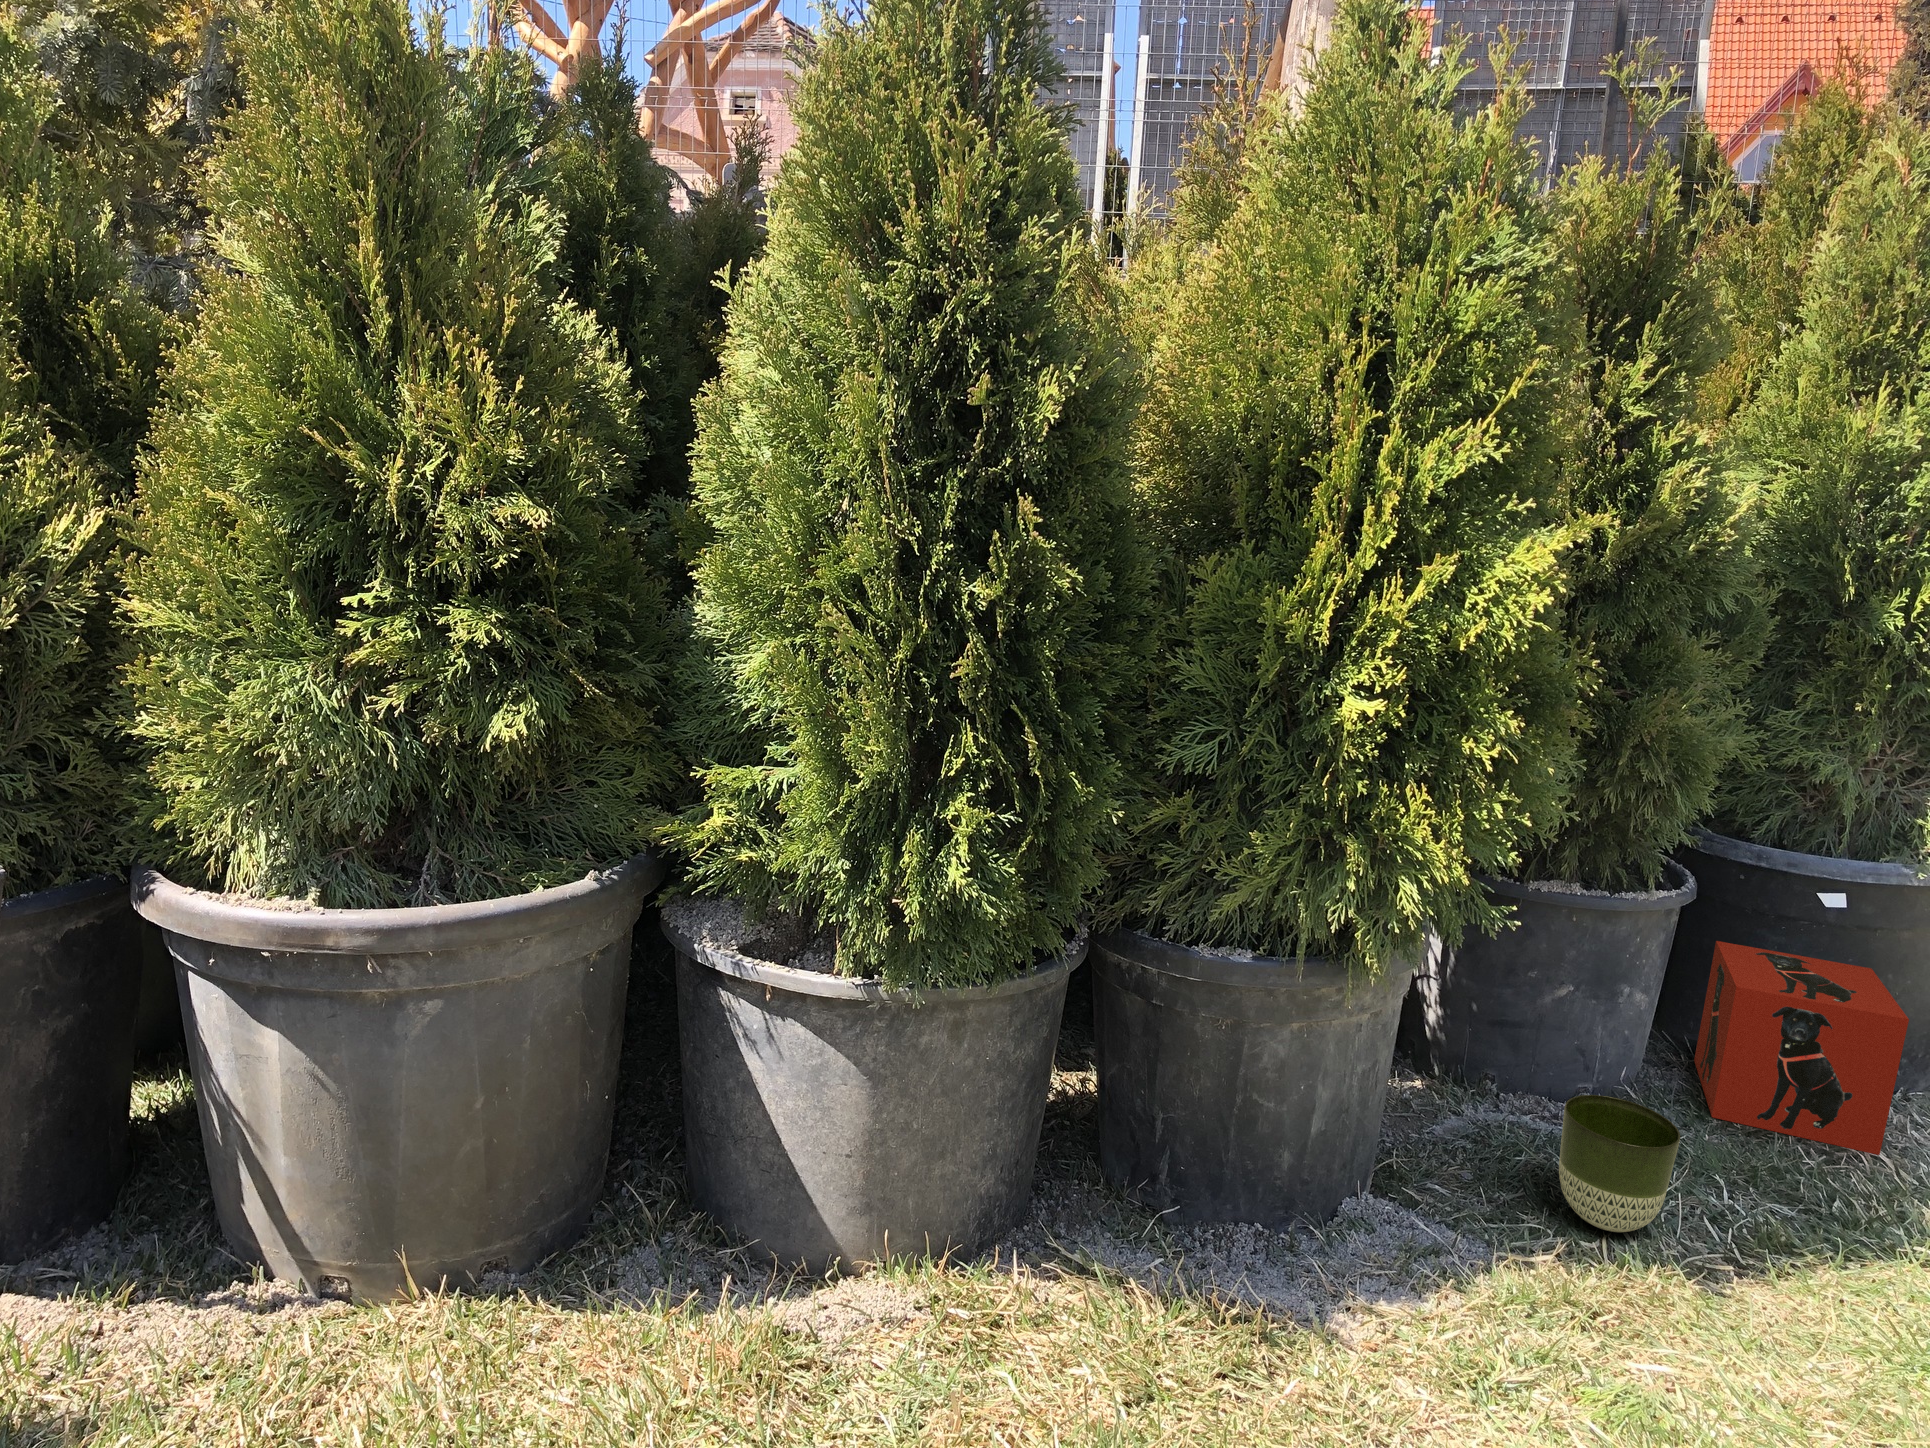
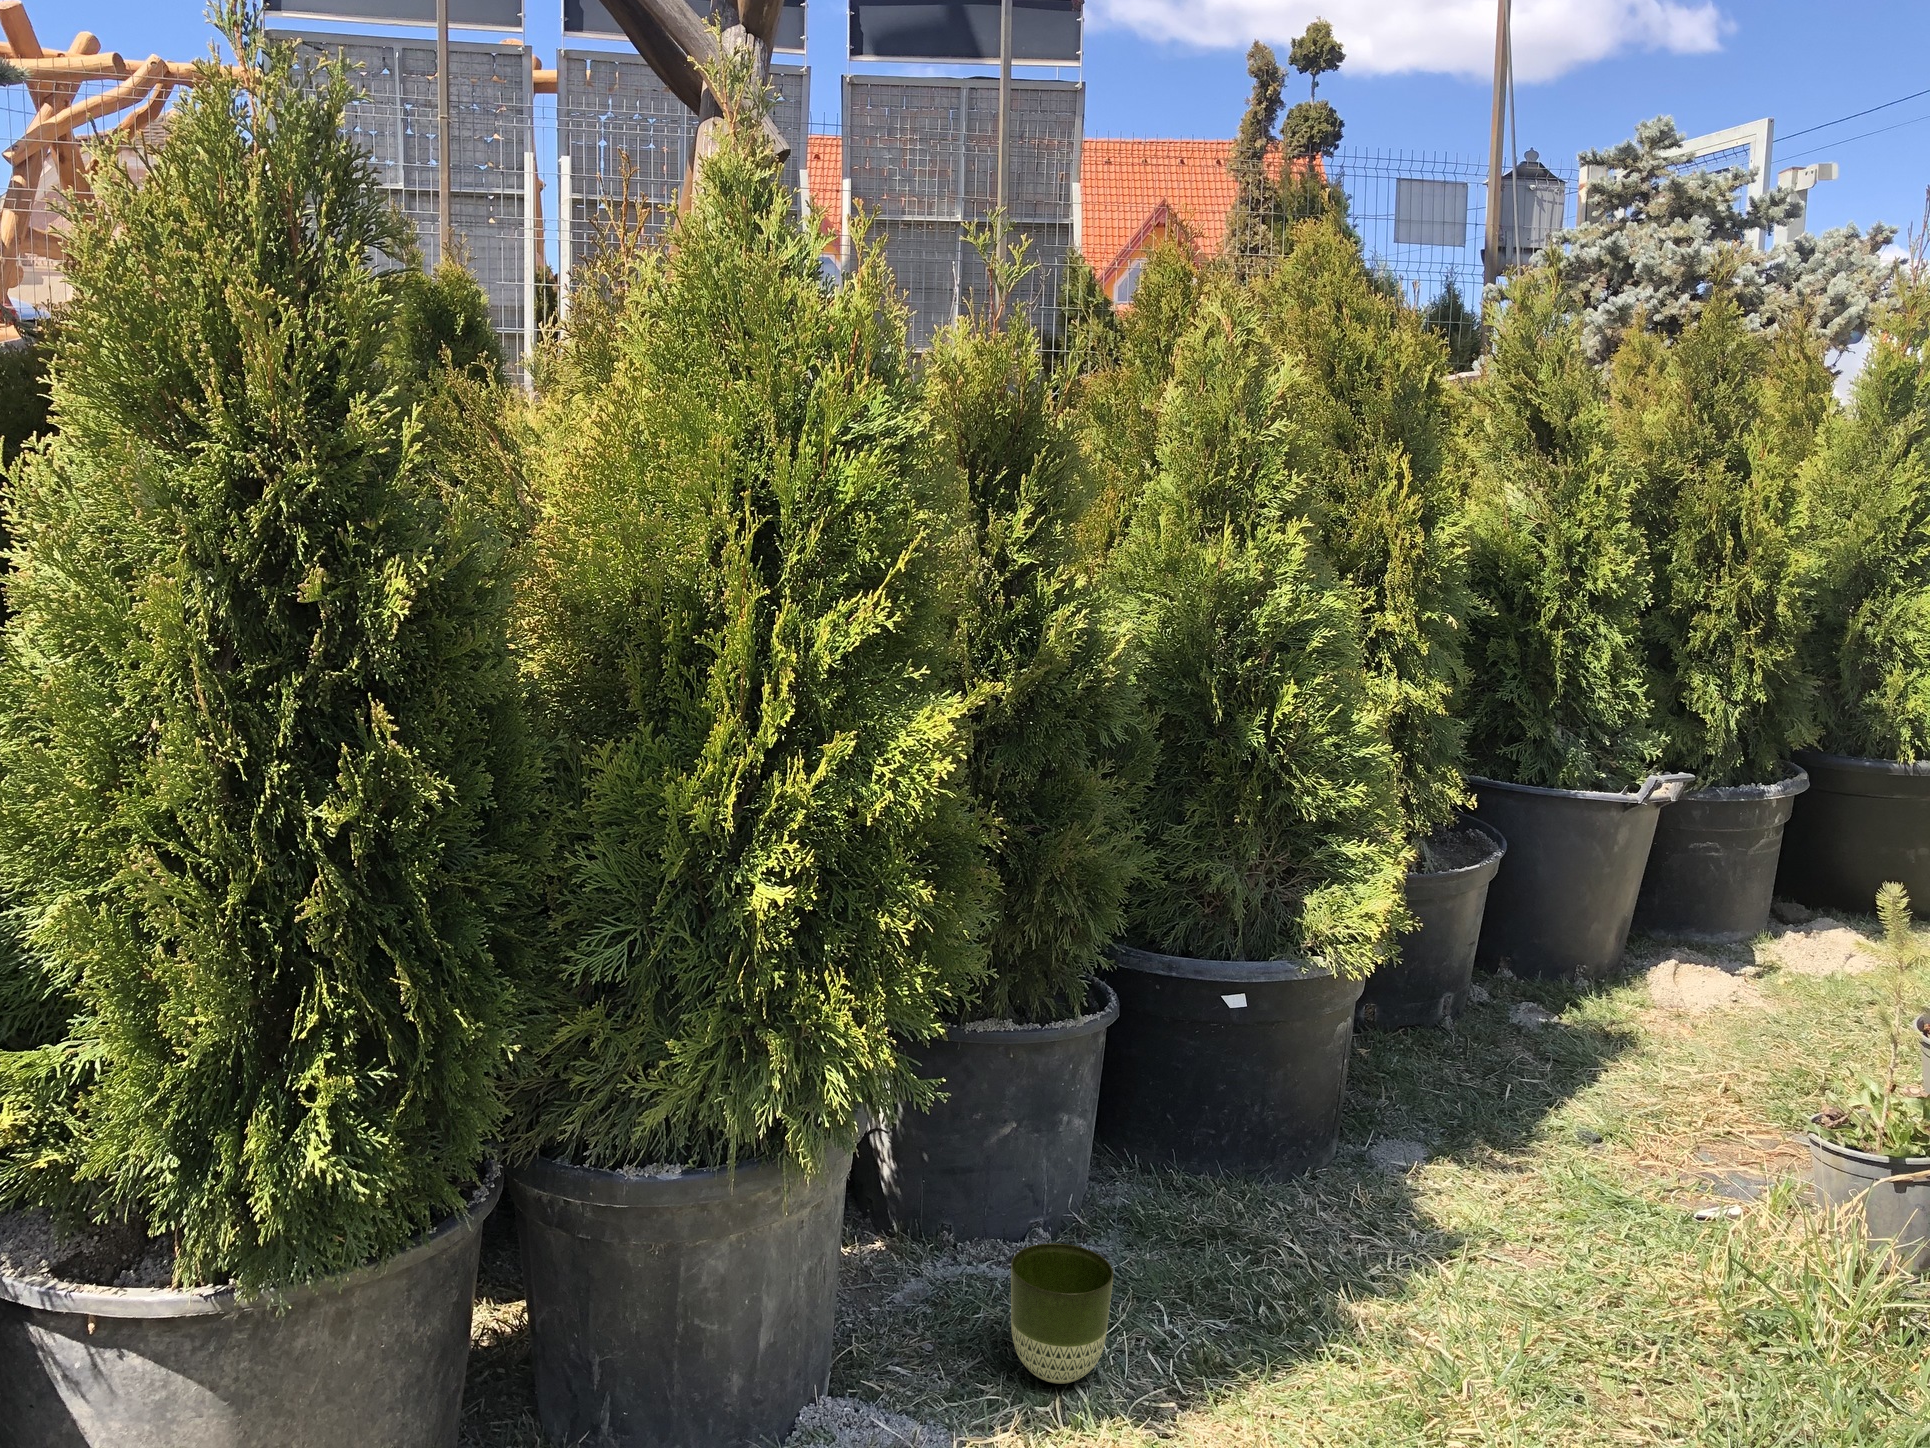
storage box: present [1694,941,1909,1155] -> none [1132,1055,1294,1241]

